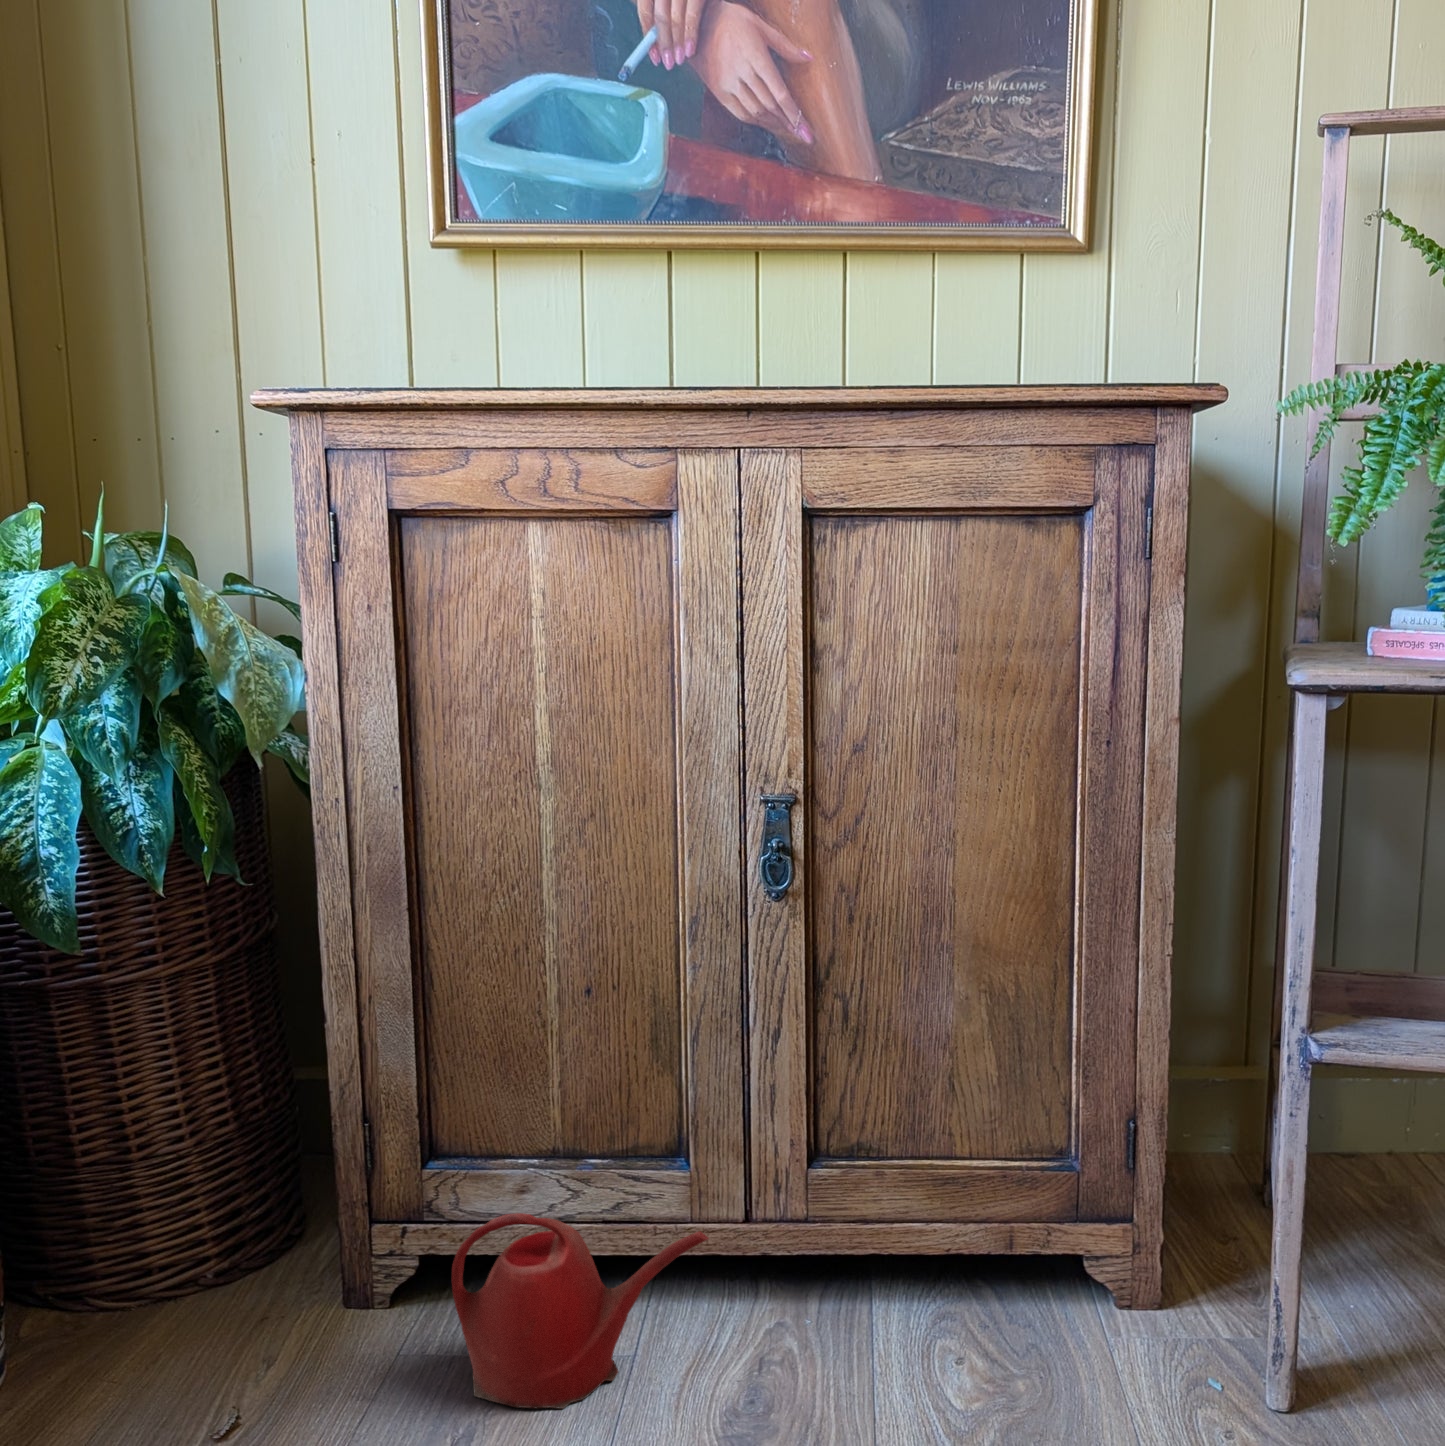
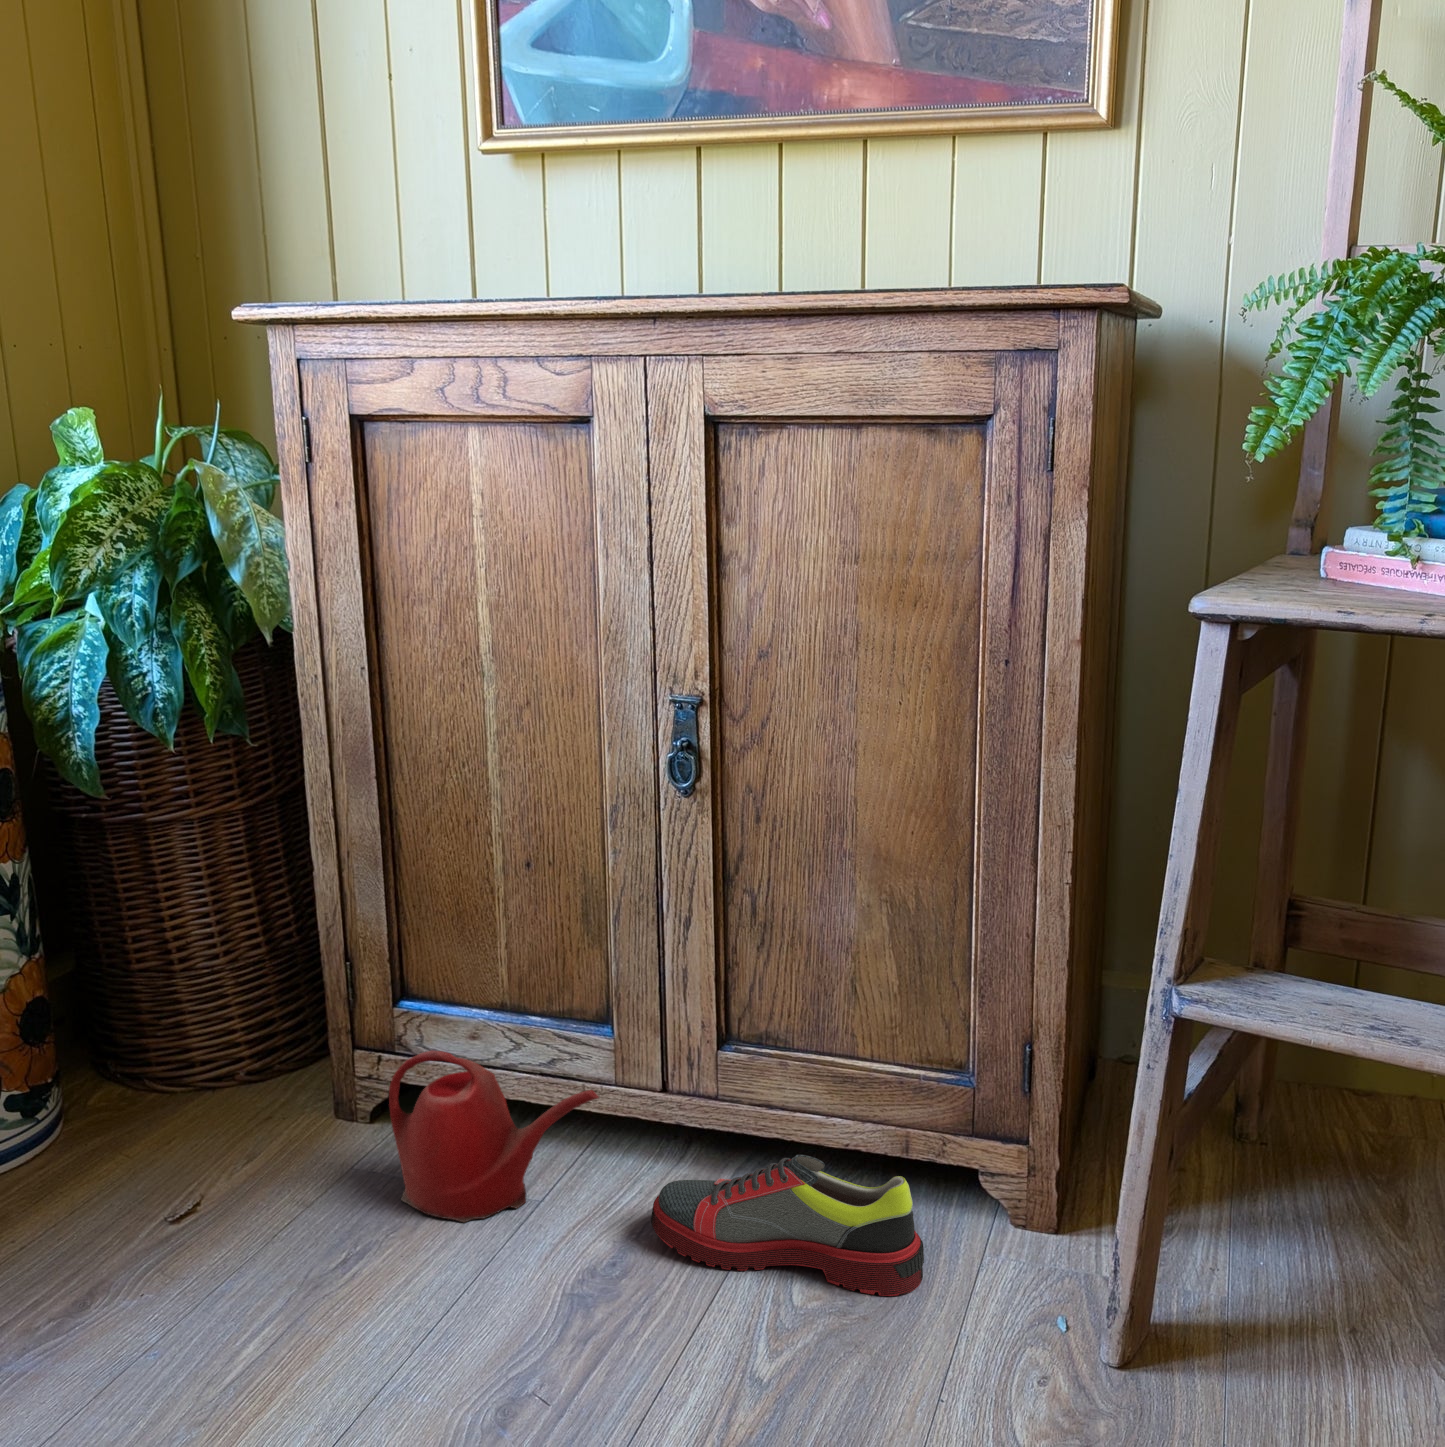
shoe: none [773,1266,1069,1405] -> present [651,1155,924,1296]

